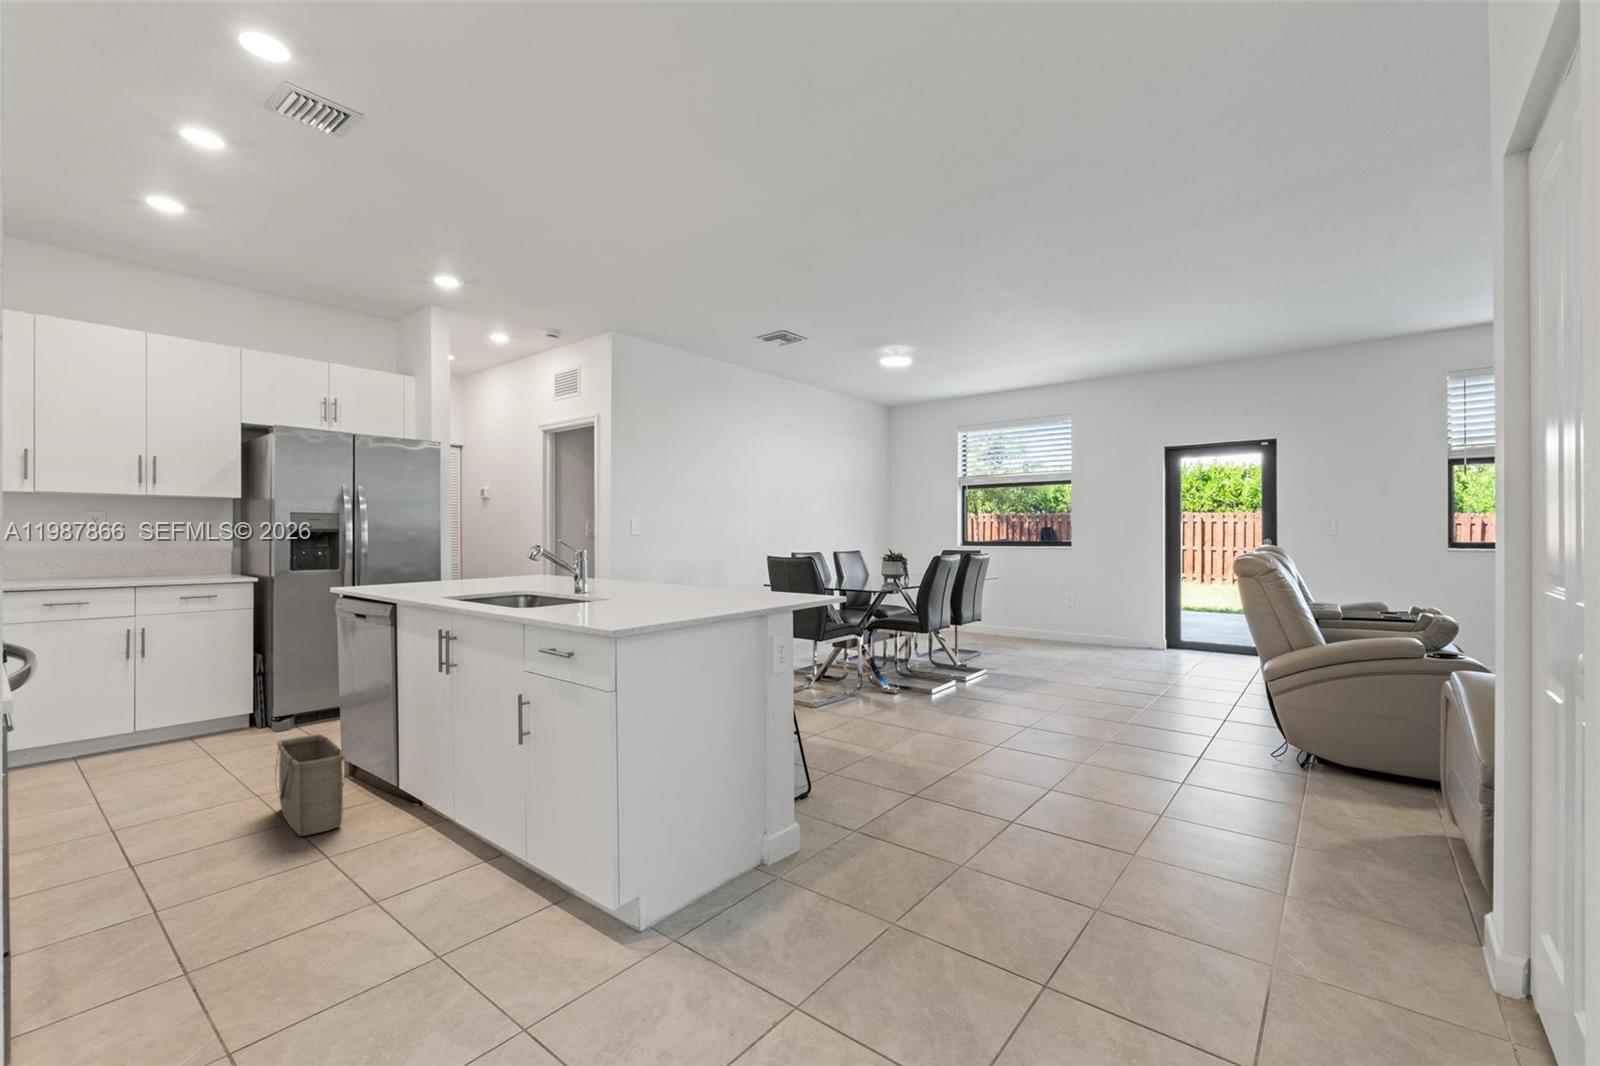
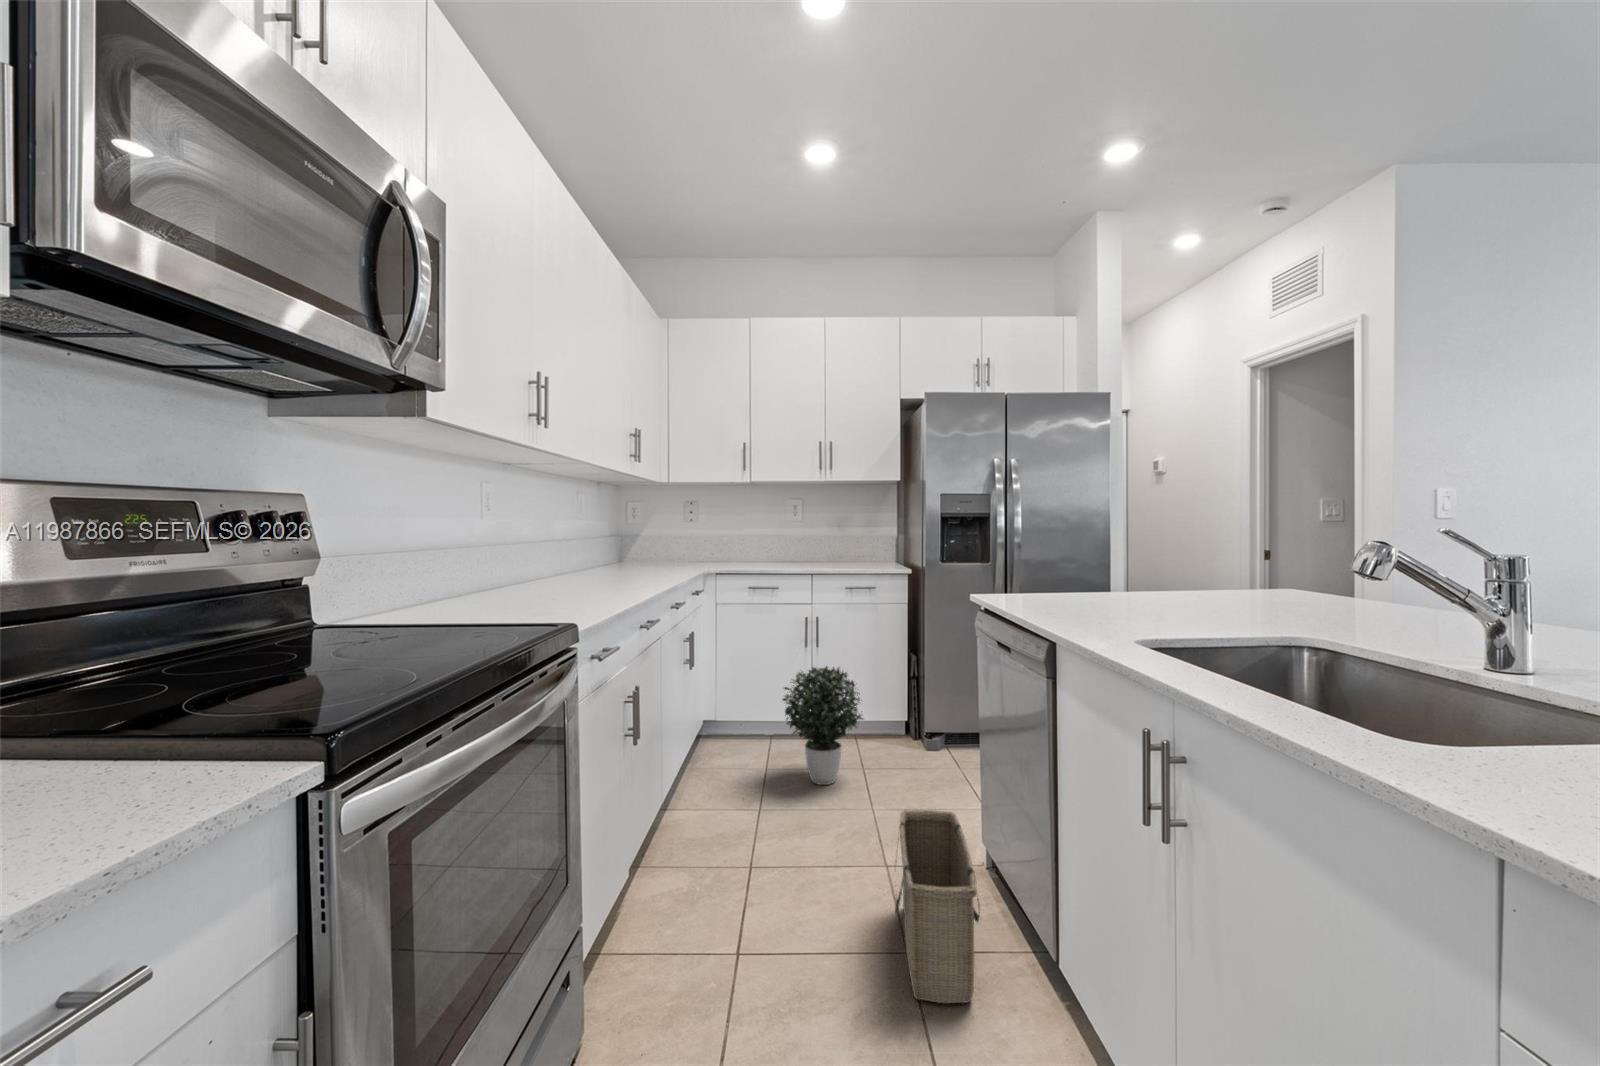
potted plant: none [117,665,217,774] -> present [783,666,863,785]

